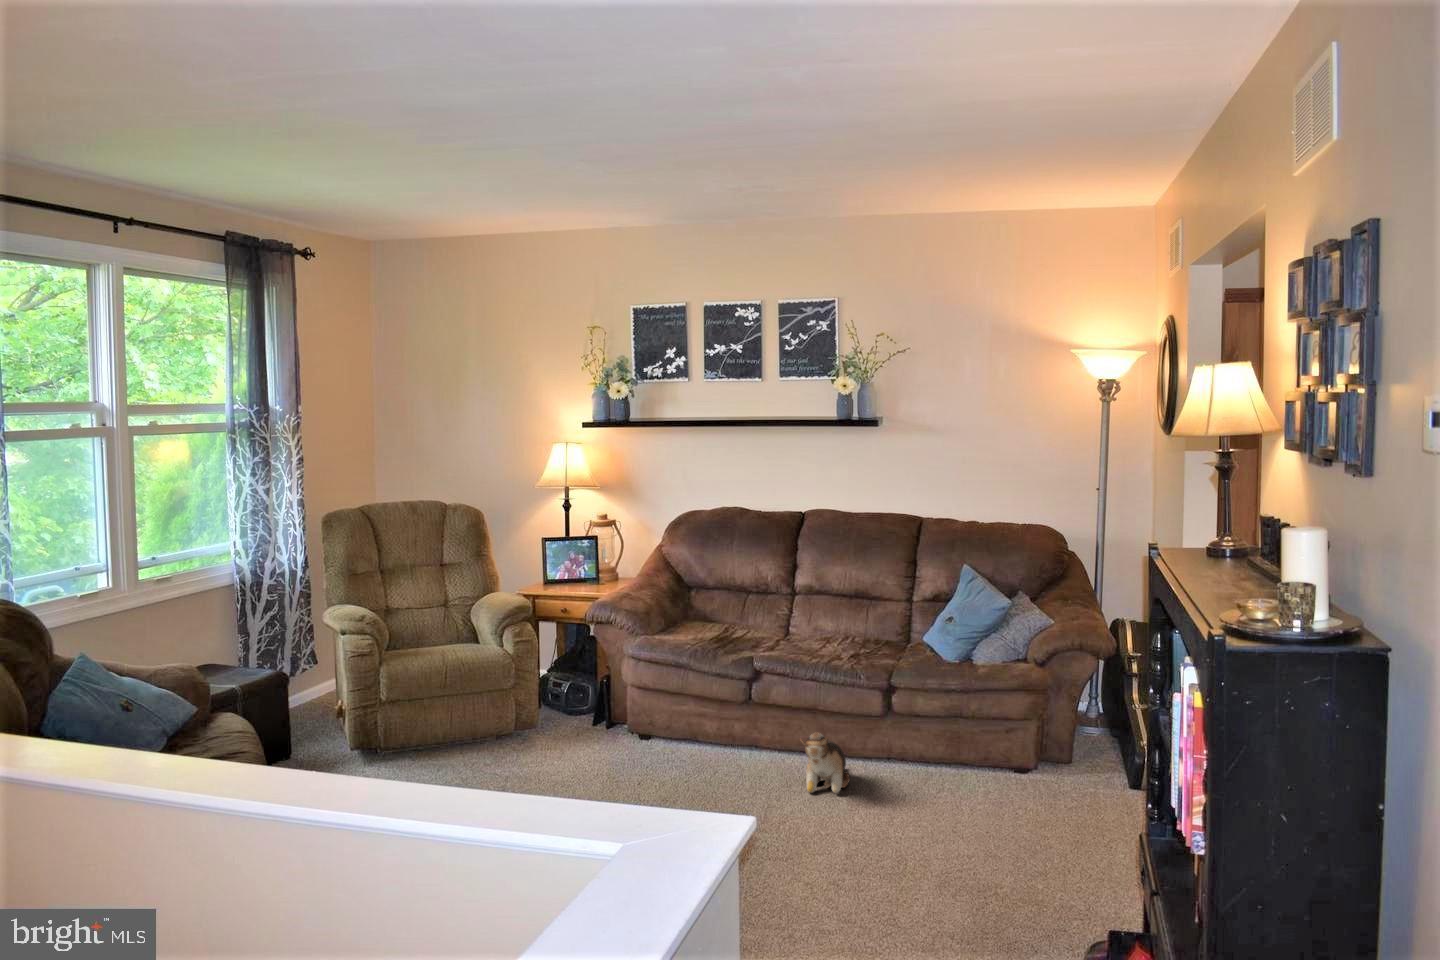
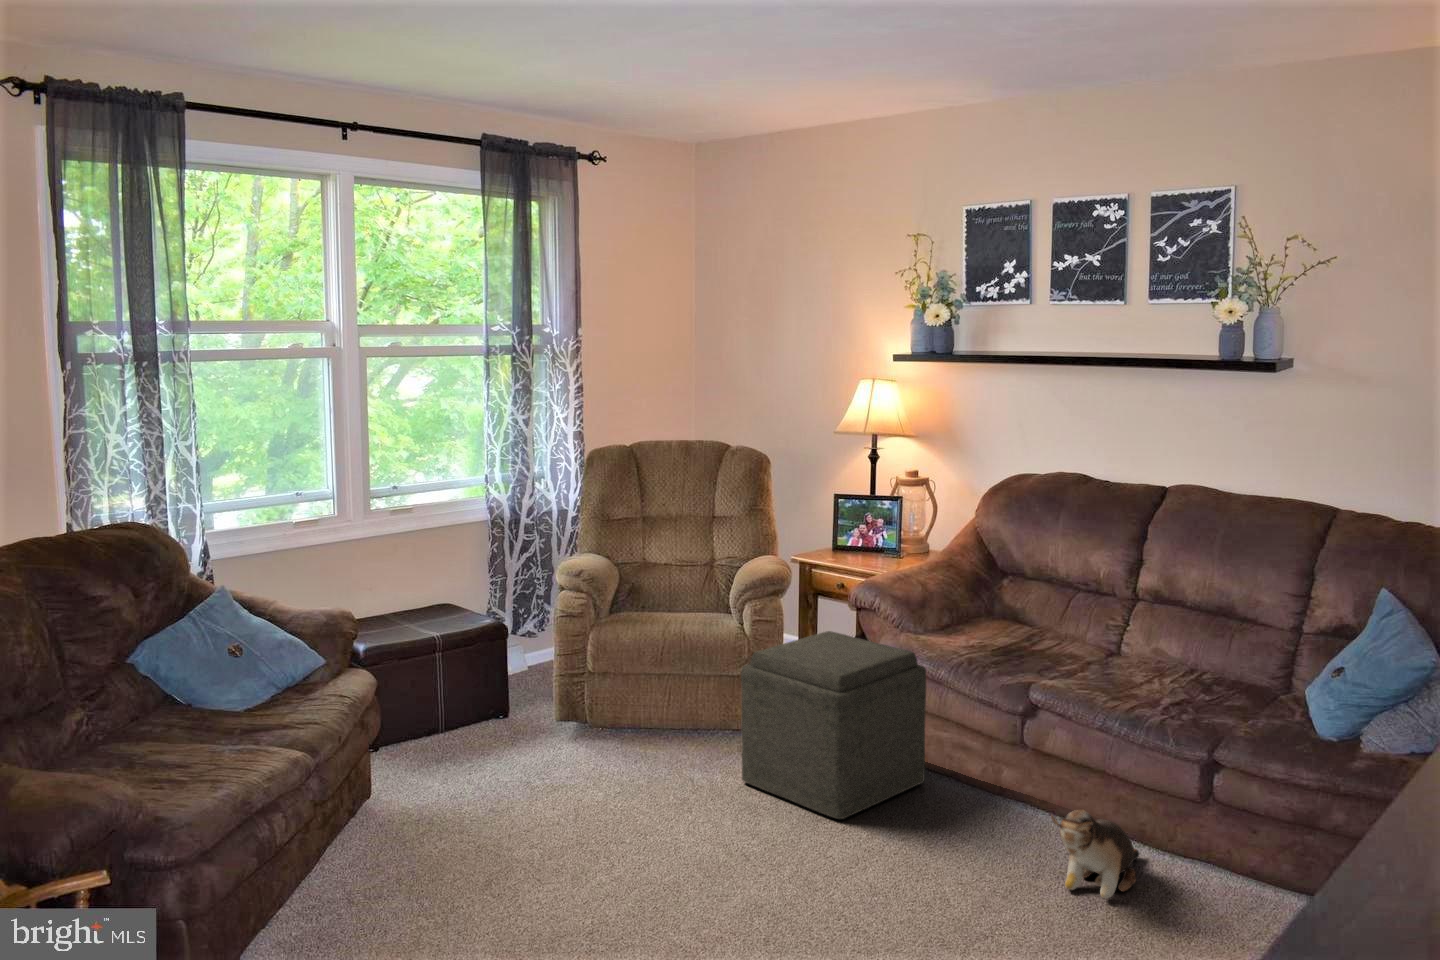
ottoman: none [529,641,672,780] -> present [741,631,926,819]

